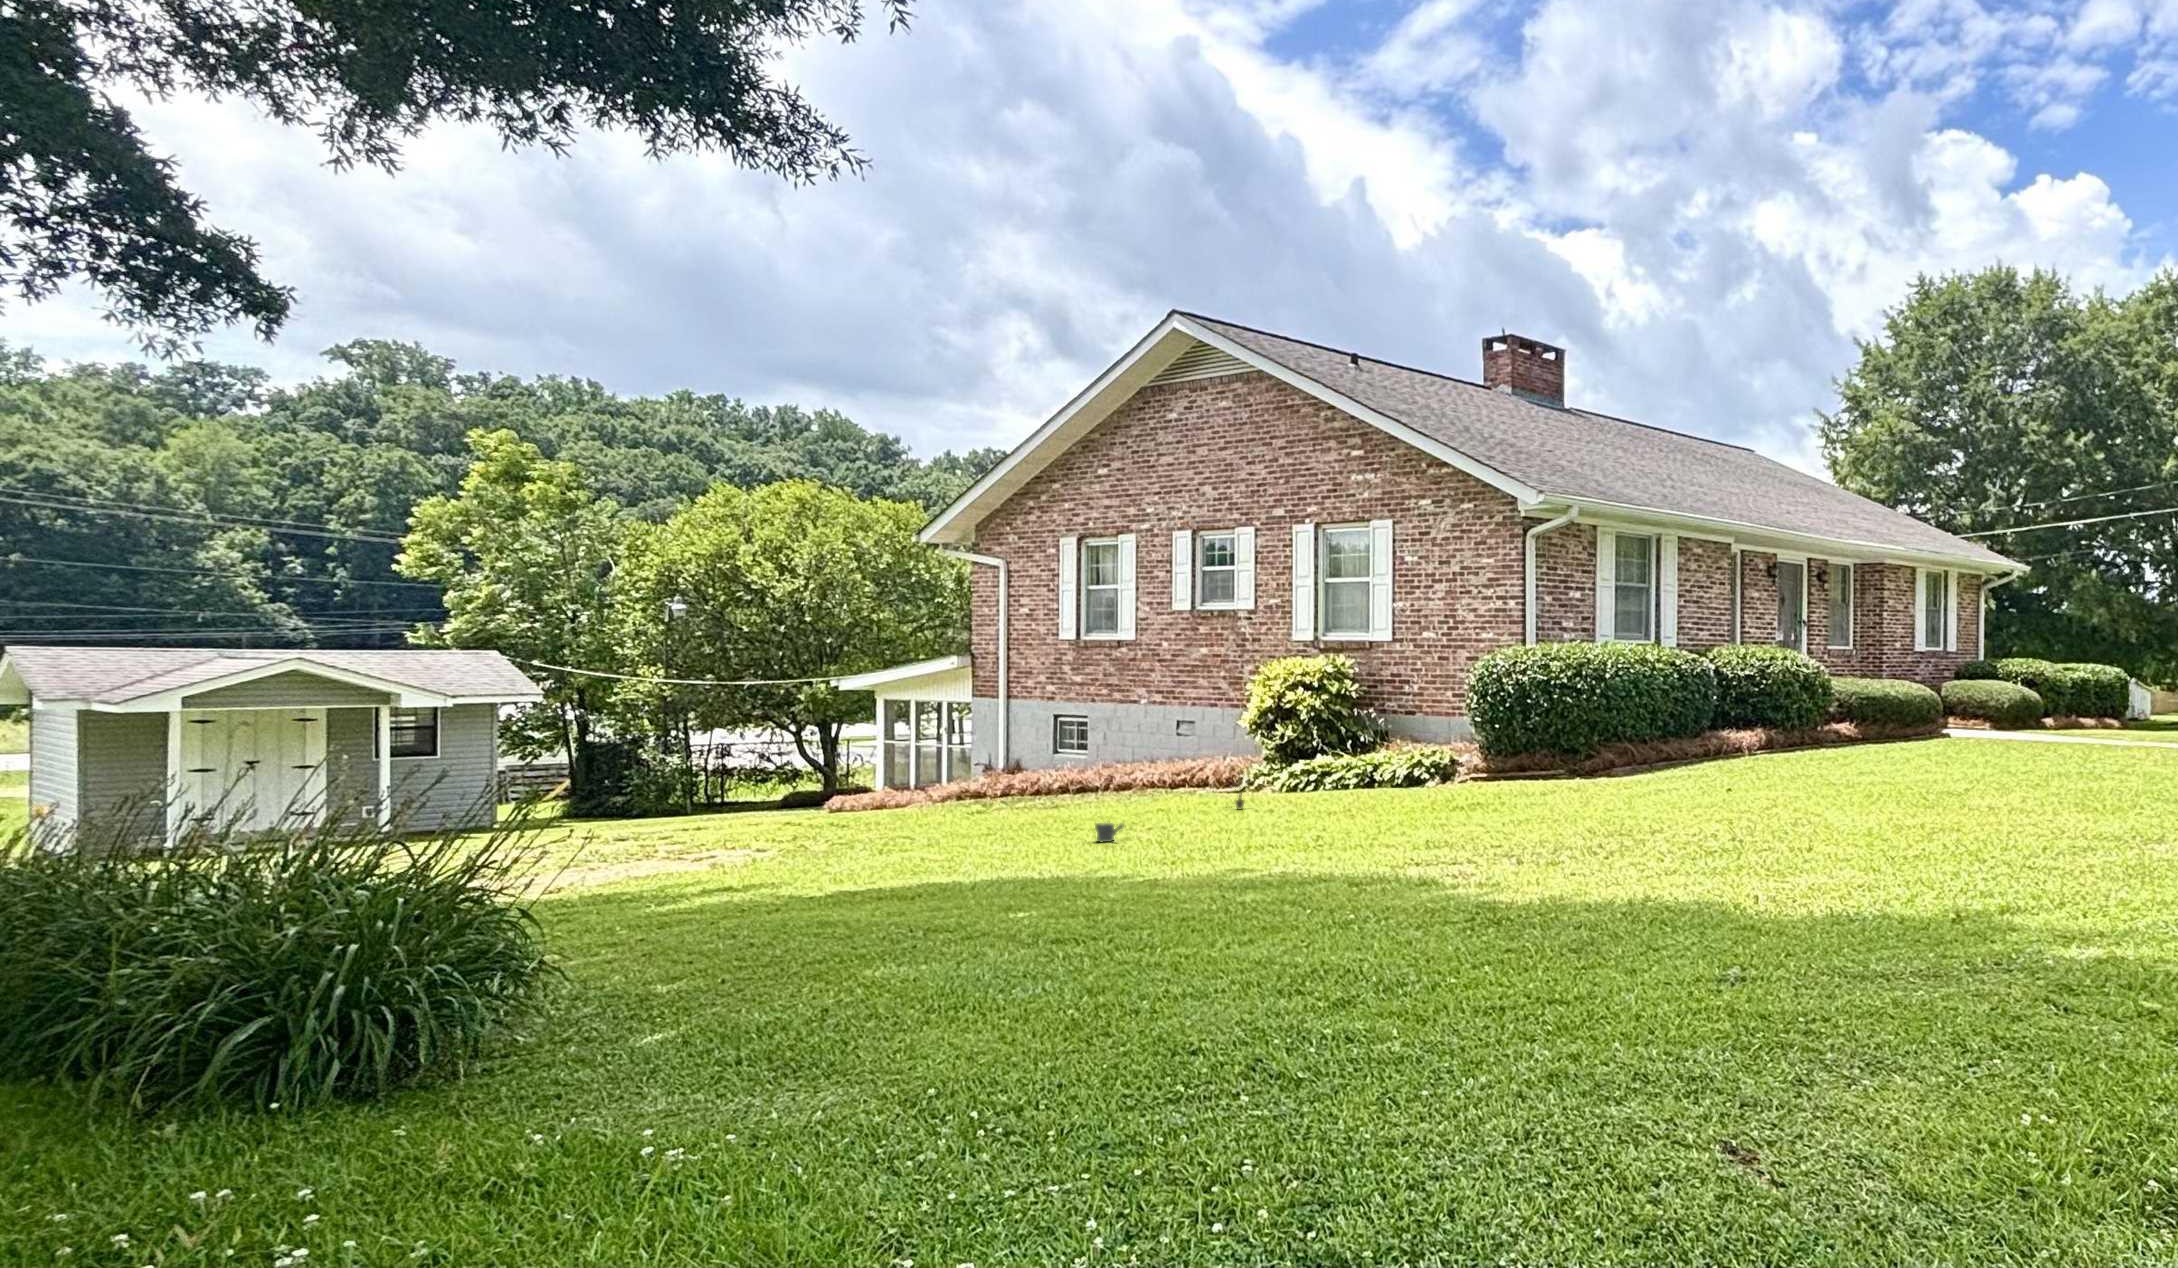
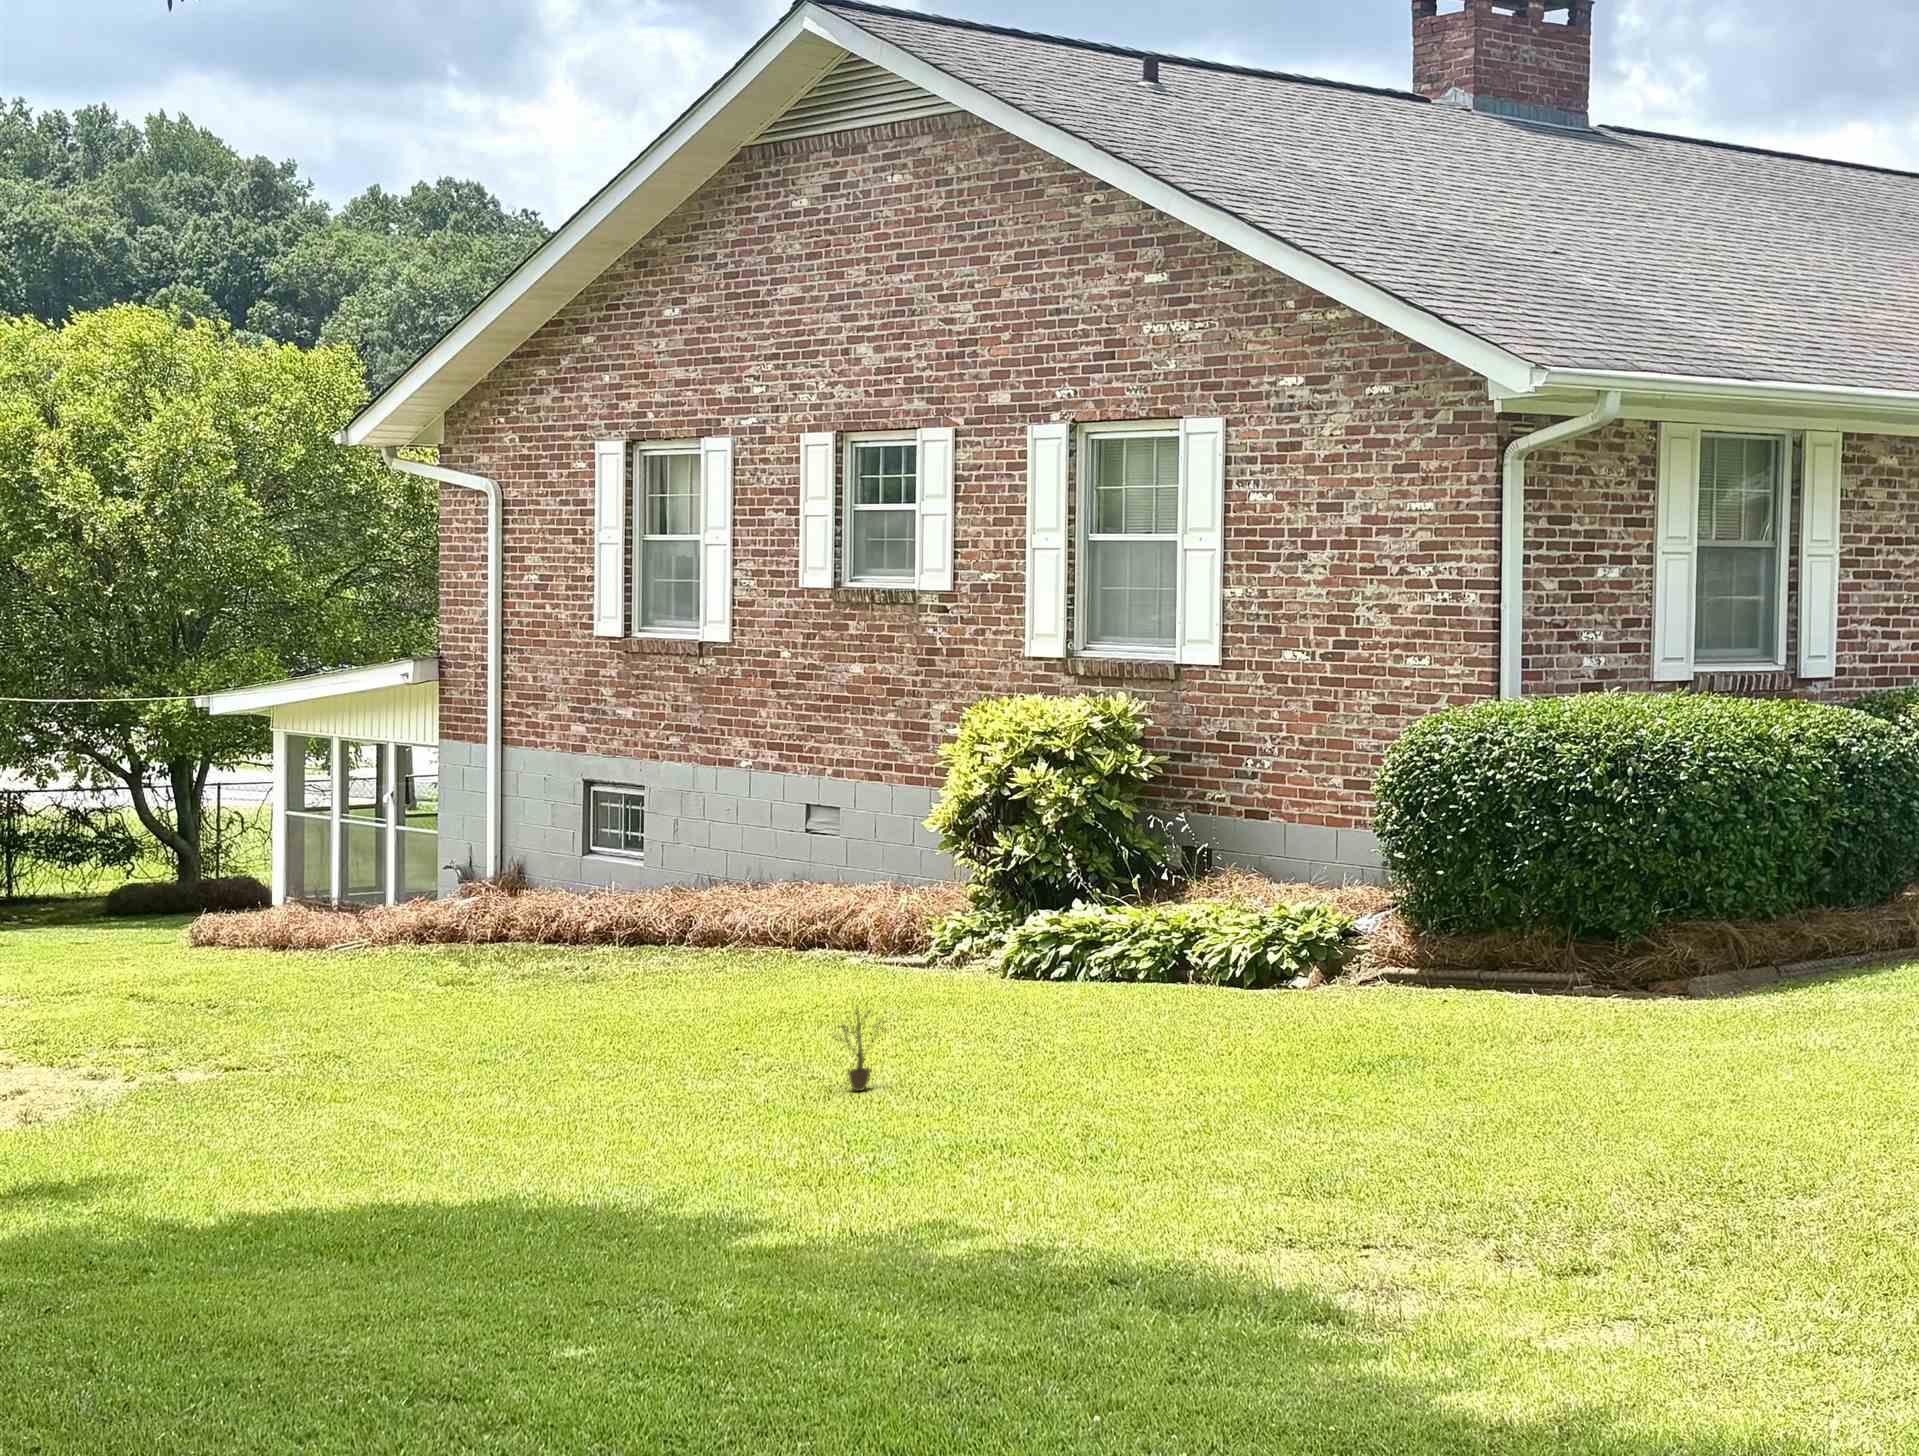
watering can: present [1095,823,1124,842] -> none [444,1208,507,1263]

